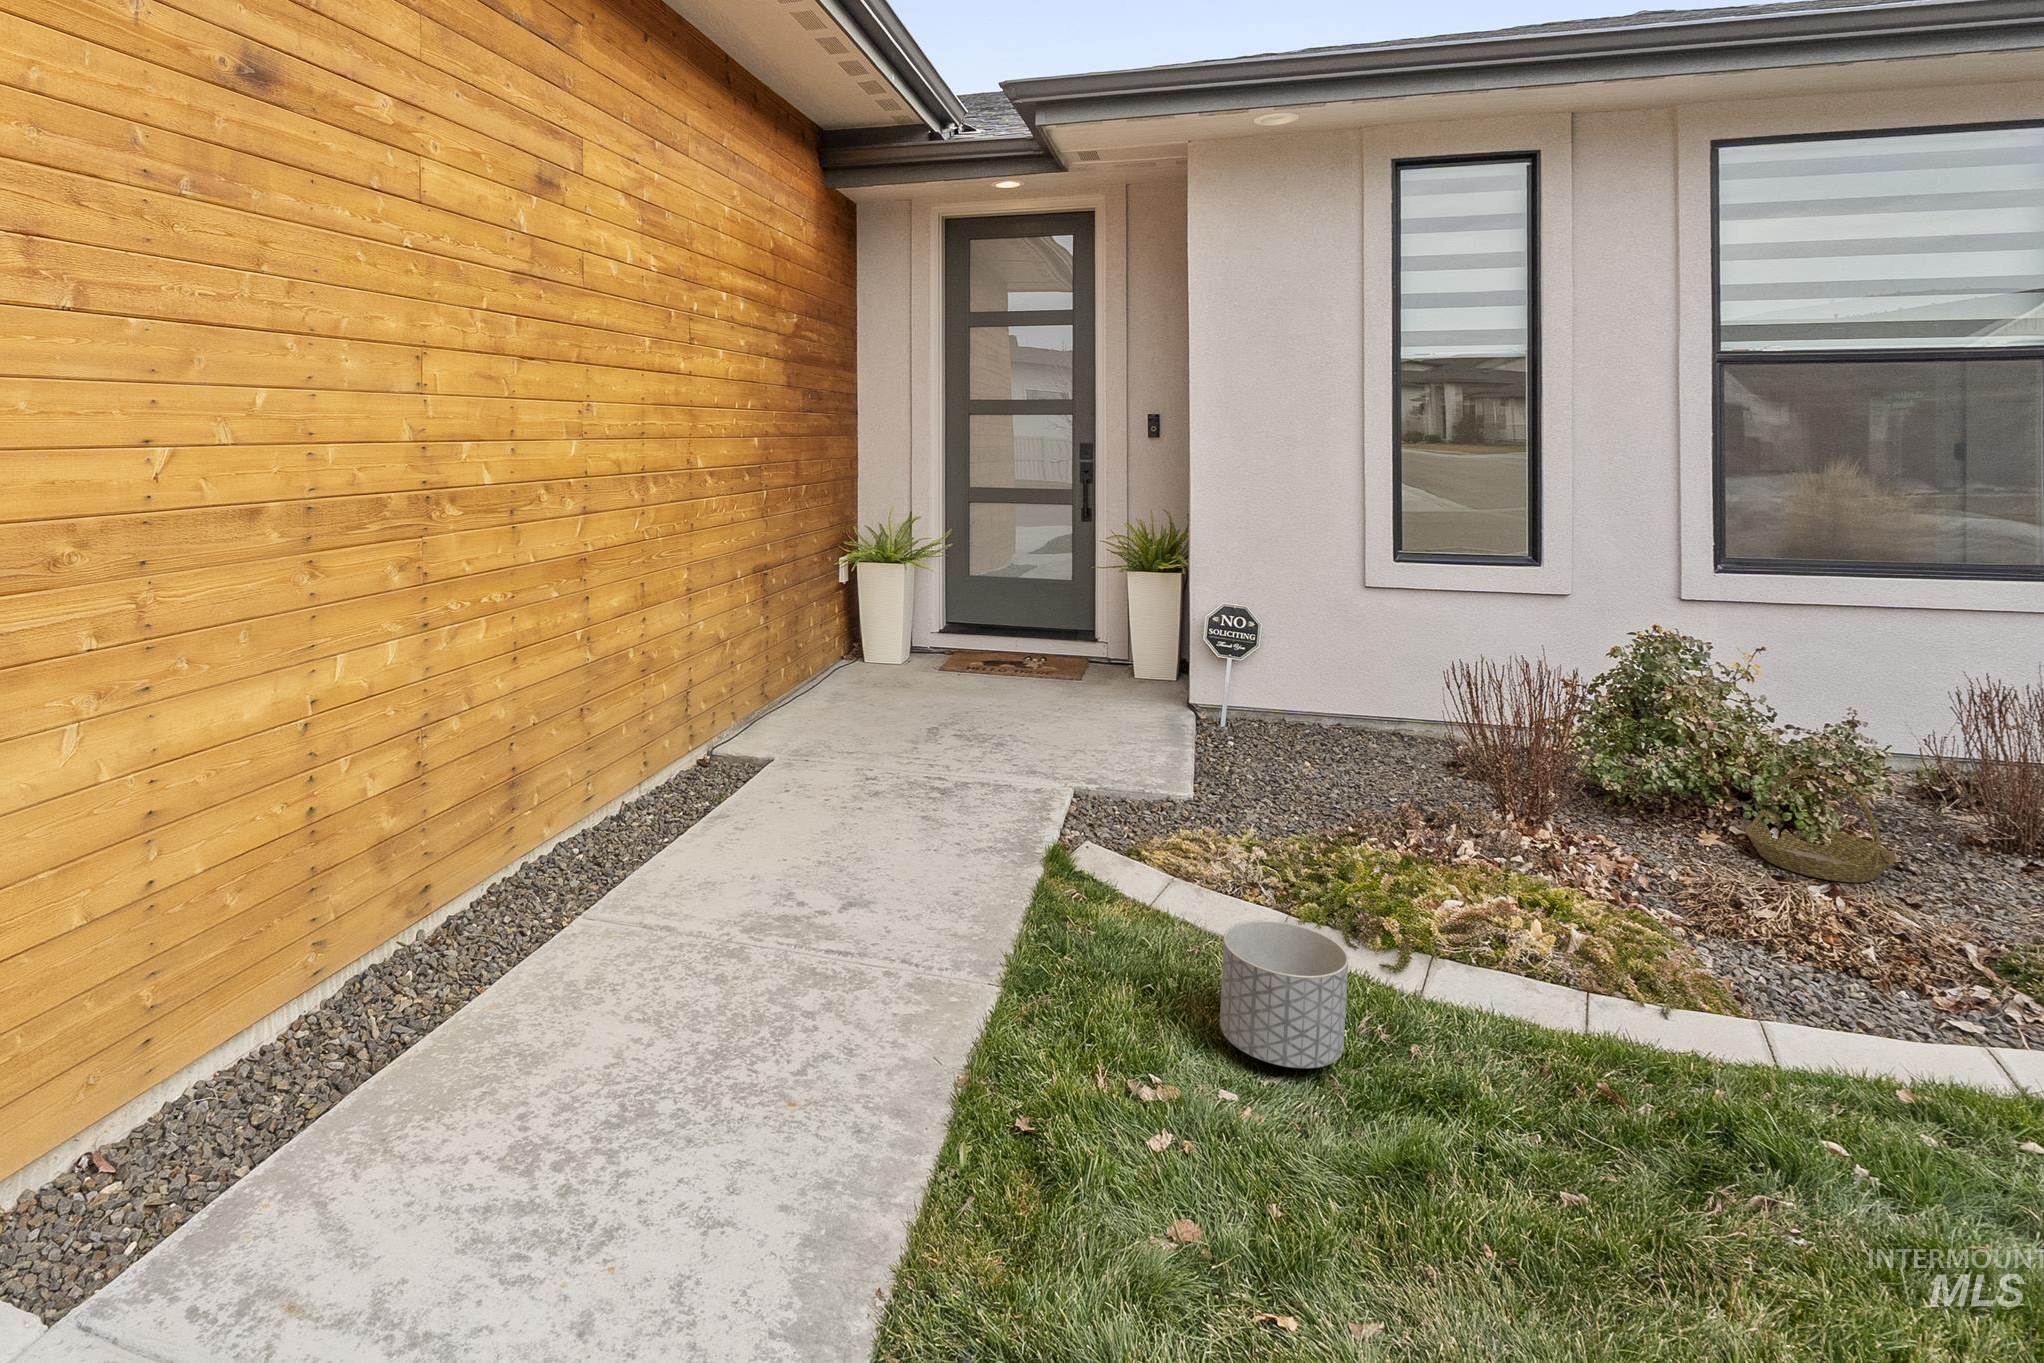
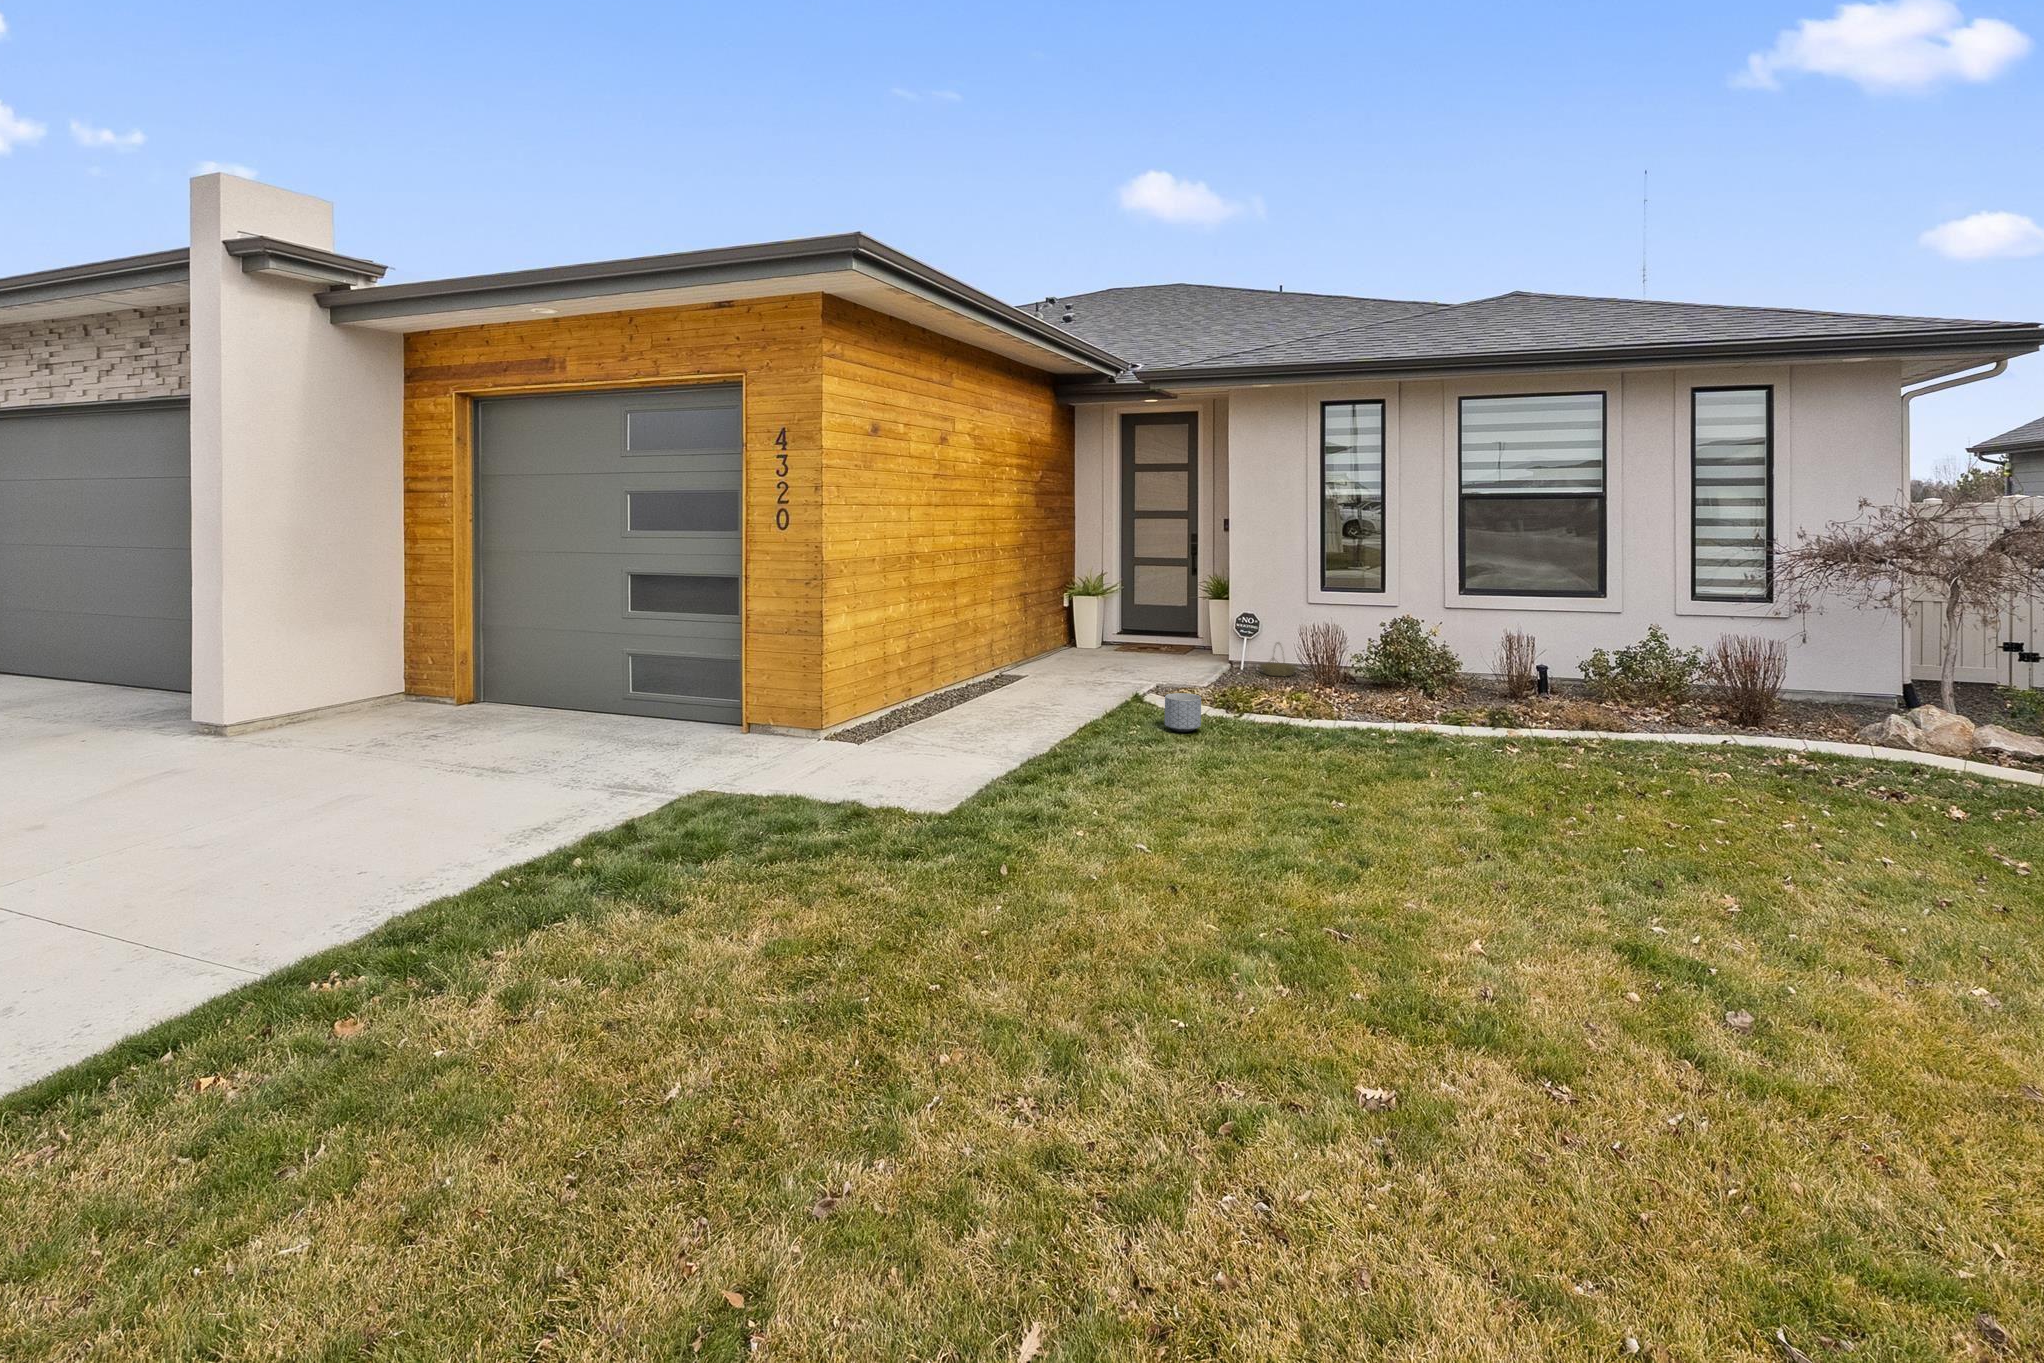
basket: present [1745,769,1896,882] -> present [1260,643,1297,676]

